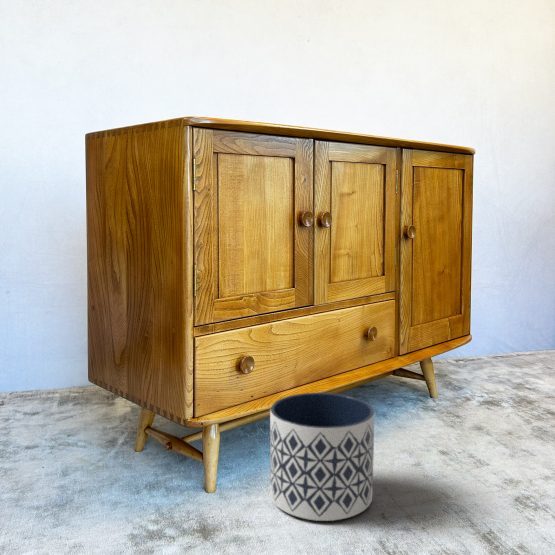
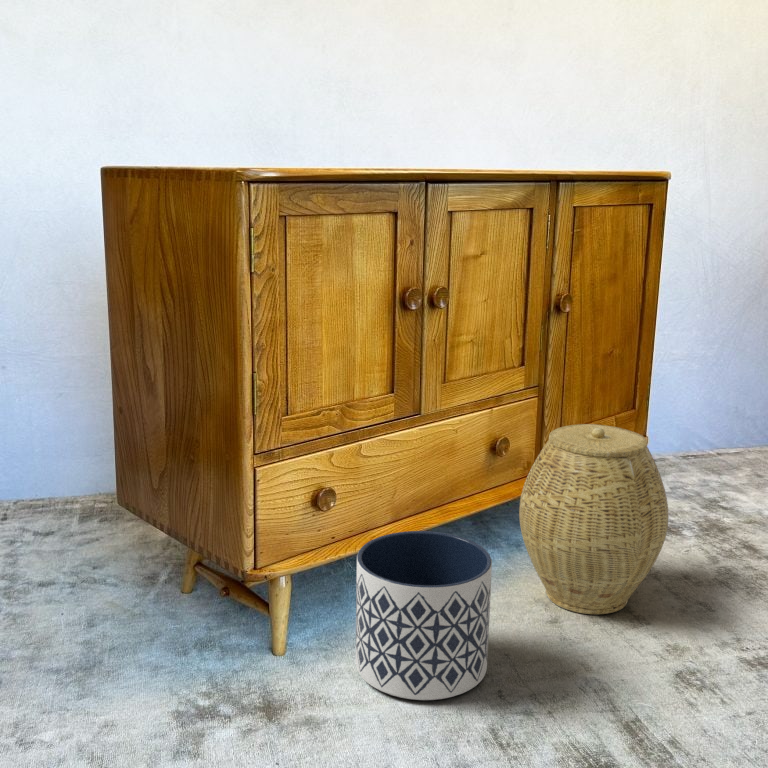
woven basket: none [388,317,499,458] -> present [519,424,668,614]

